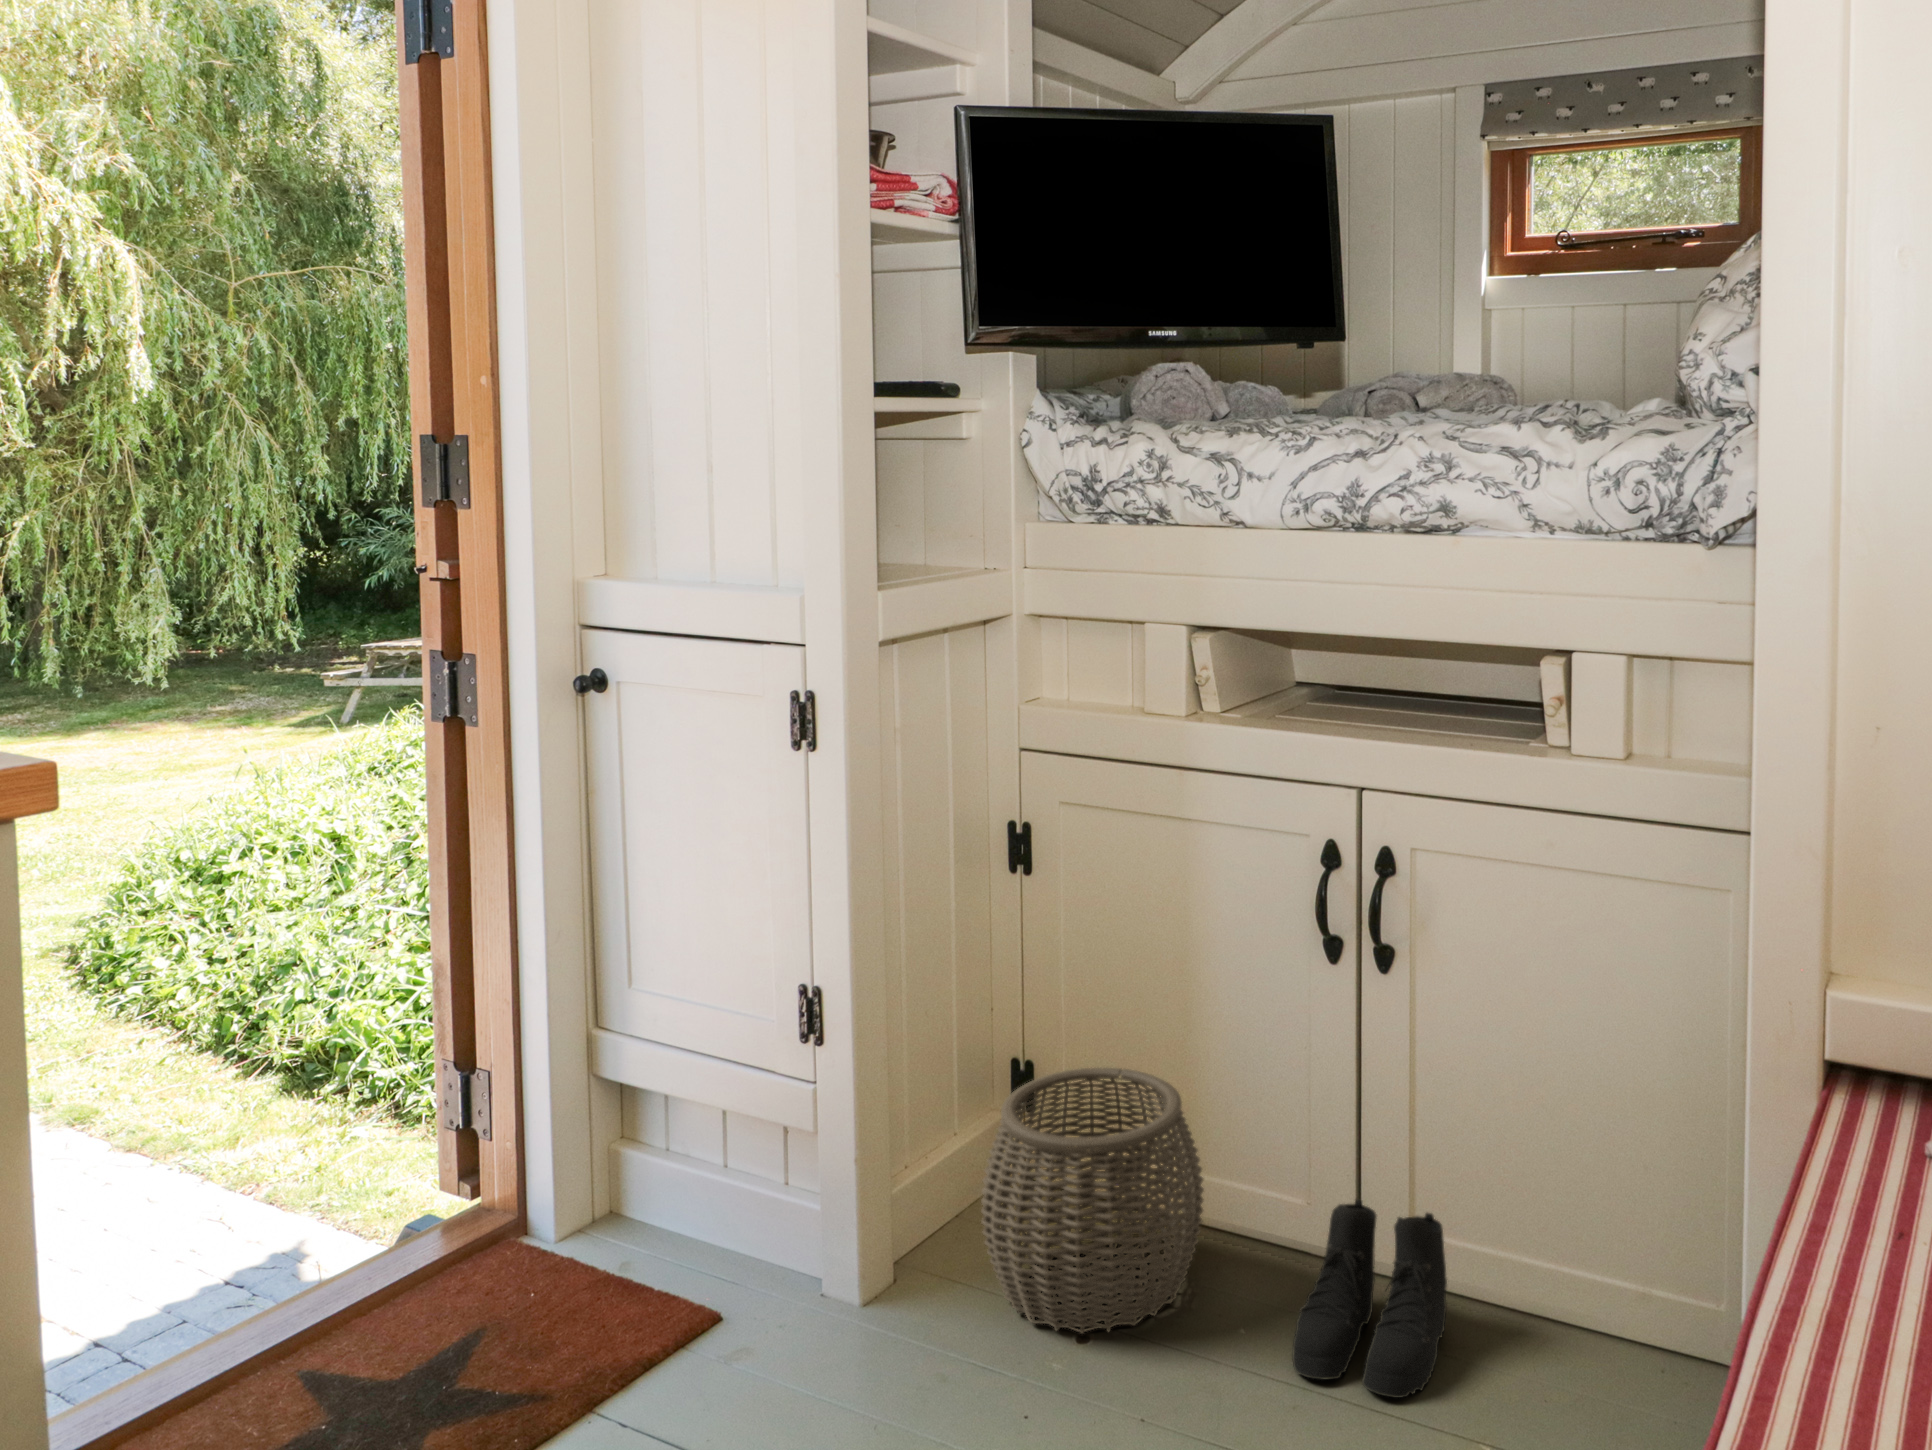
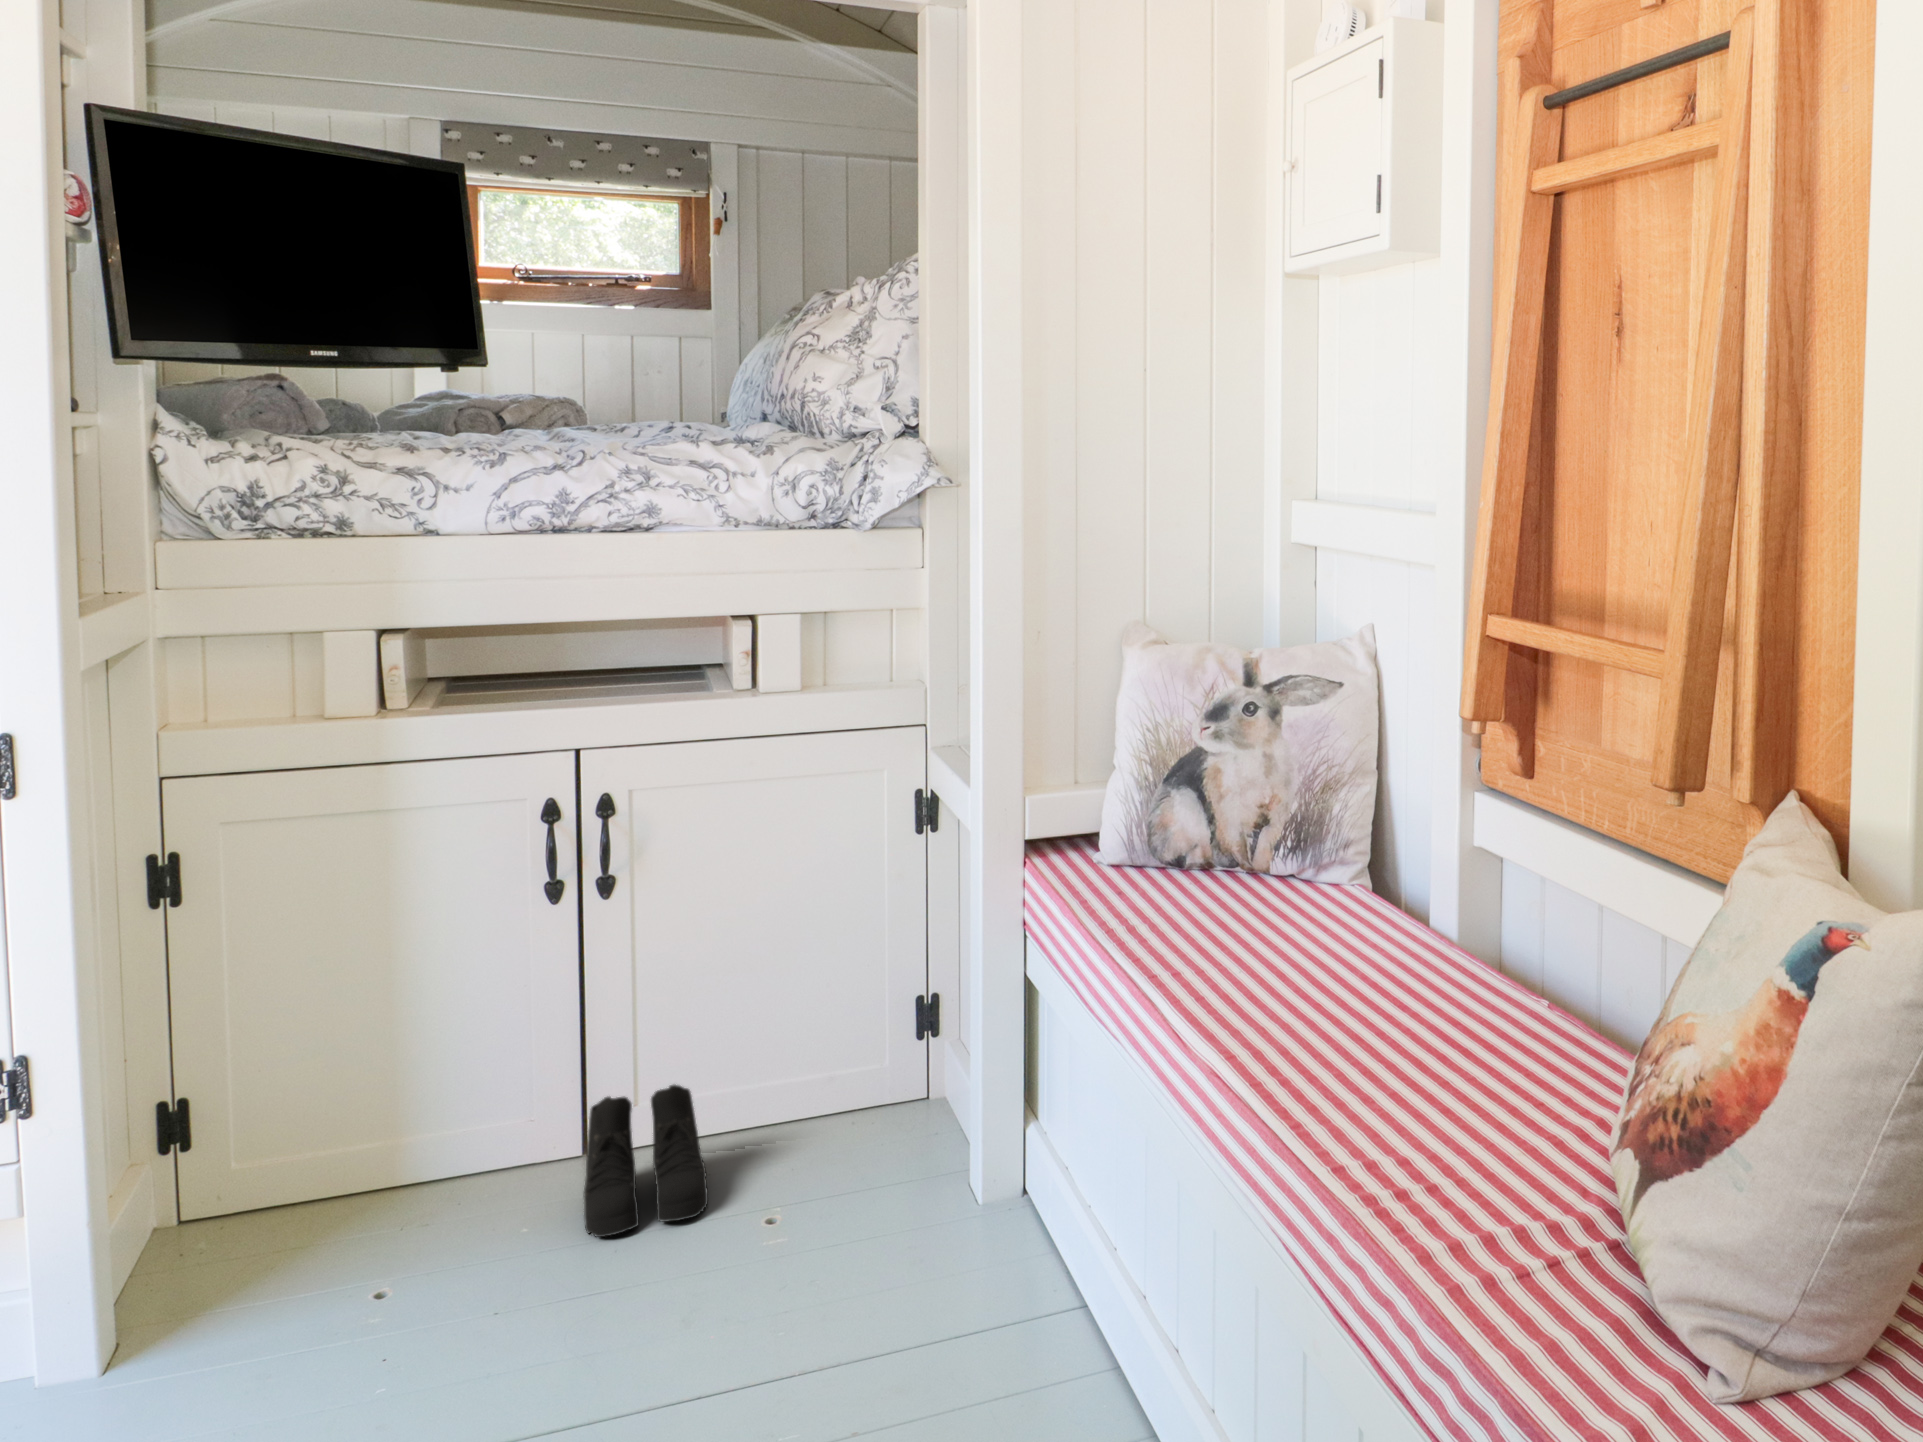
woven basket: present [981,1068,1204,1334] -> none [218,1056,466,1311]

